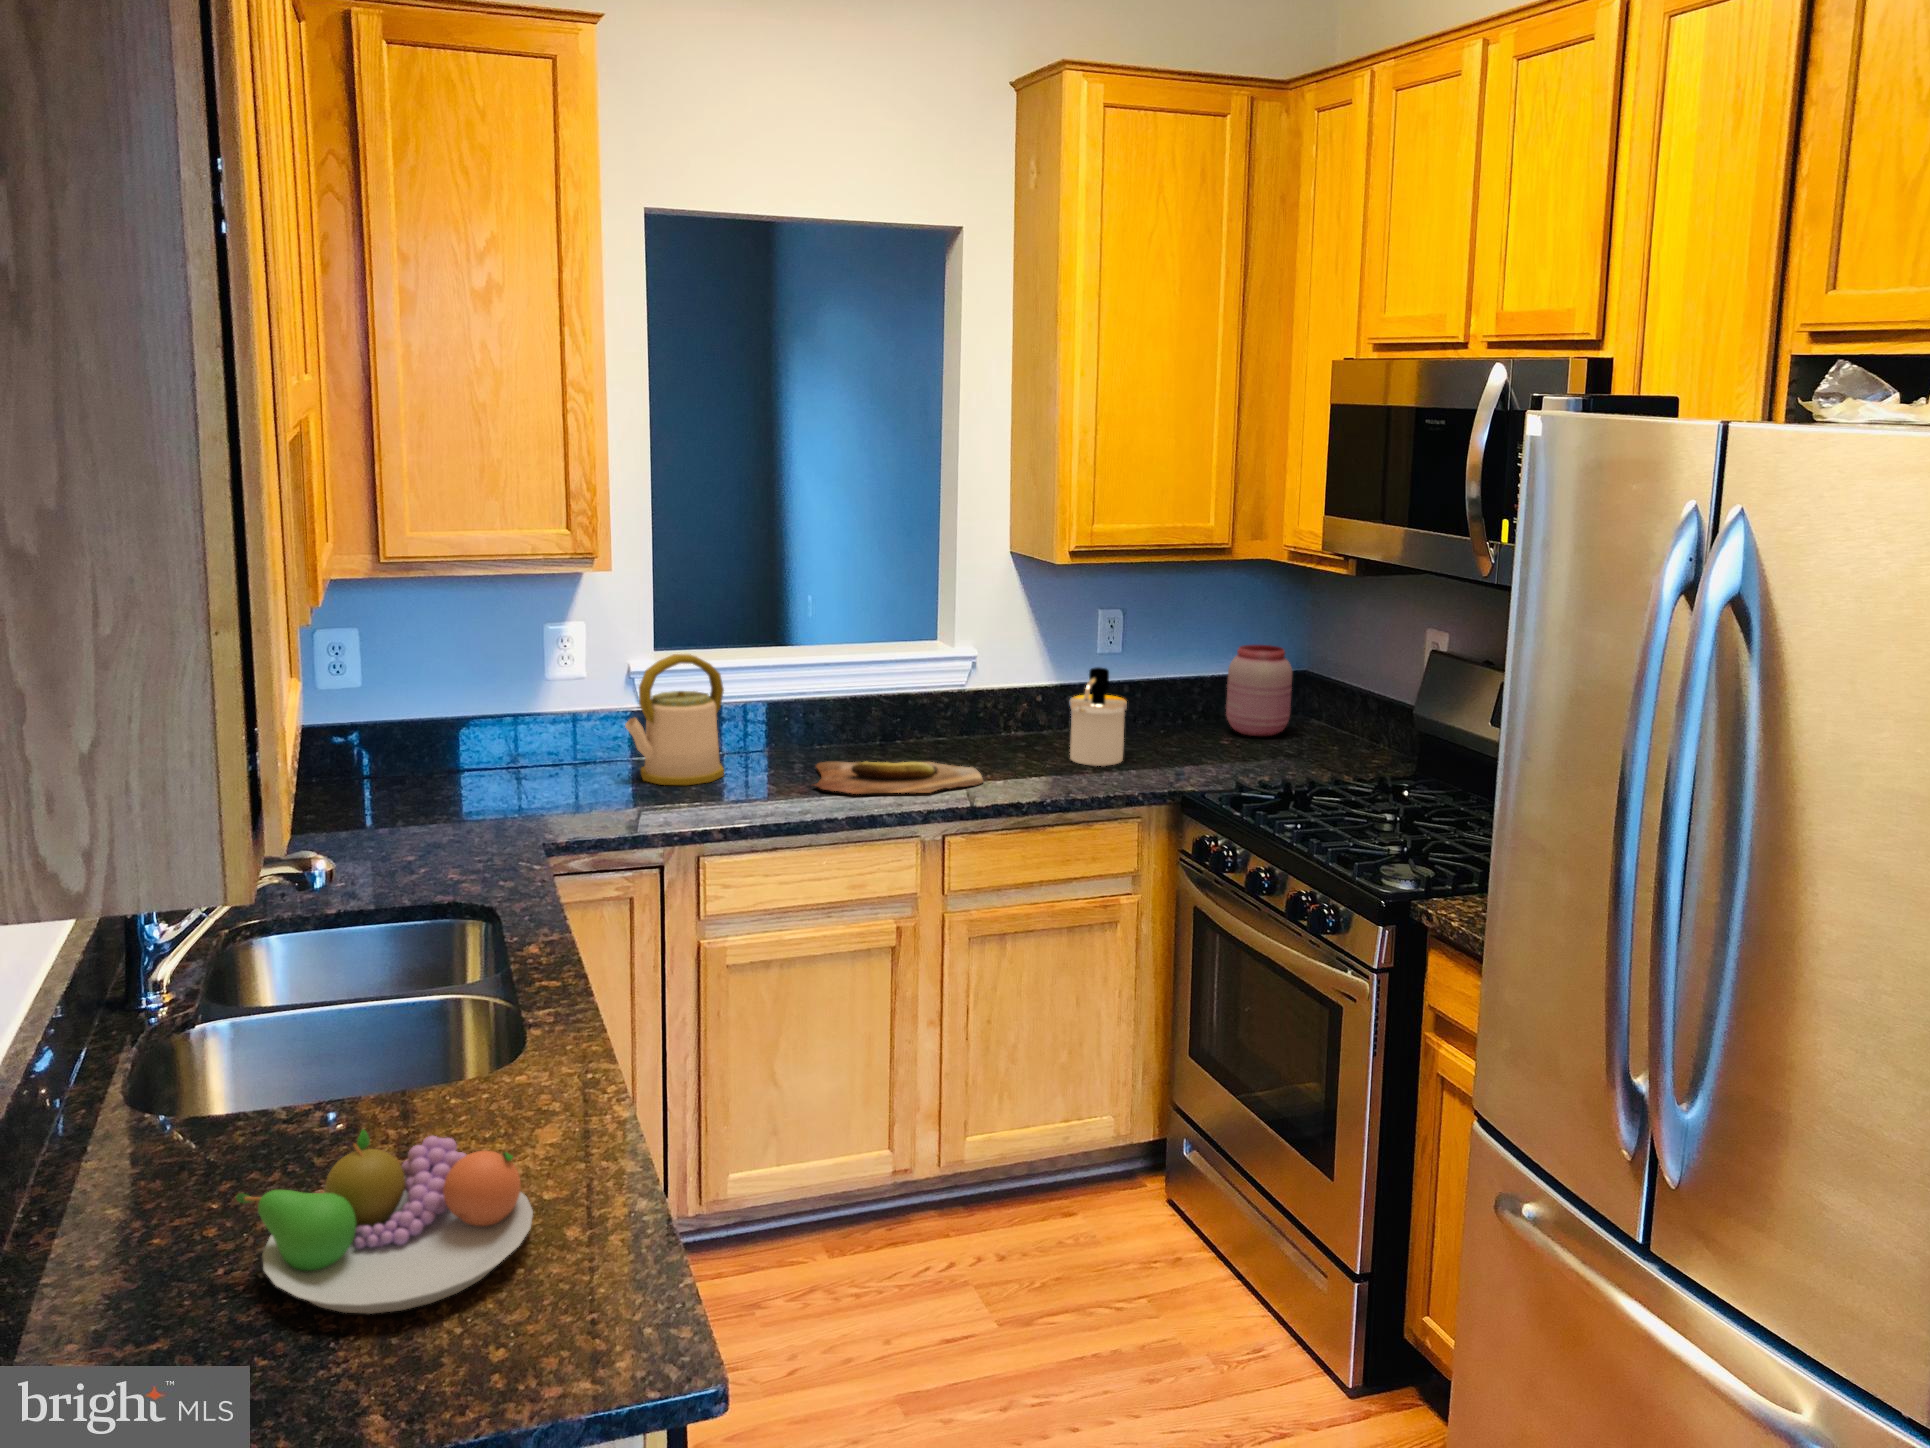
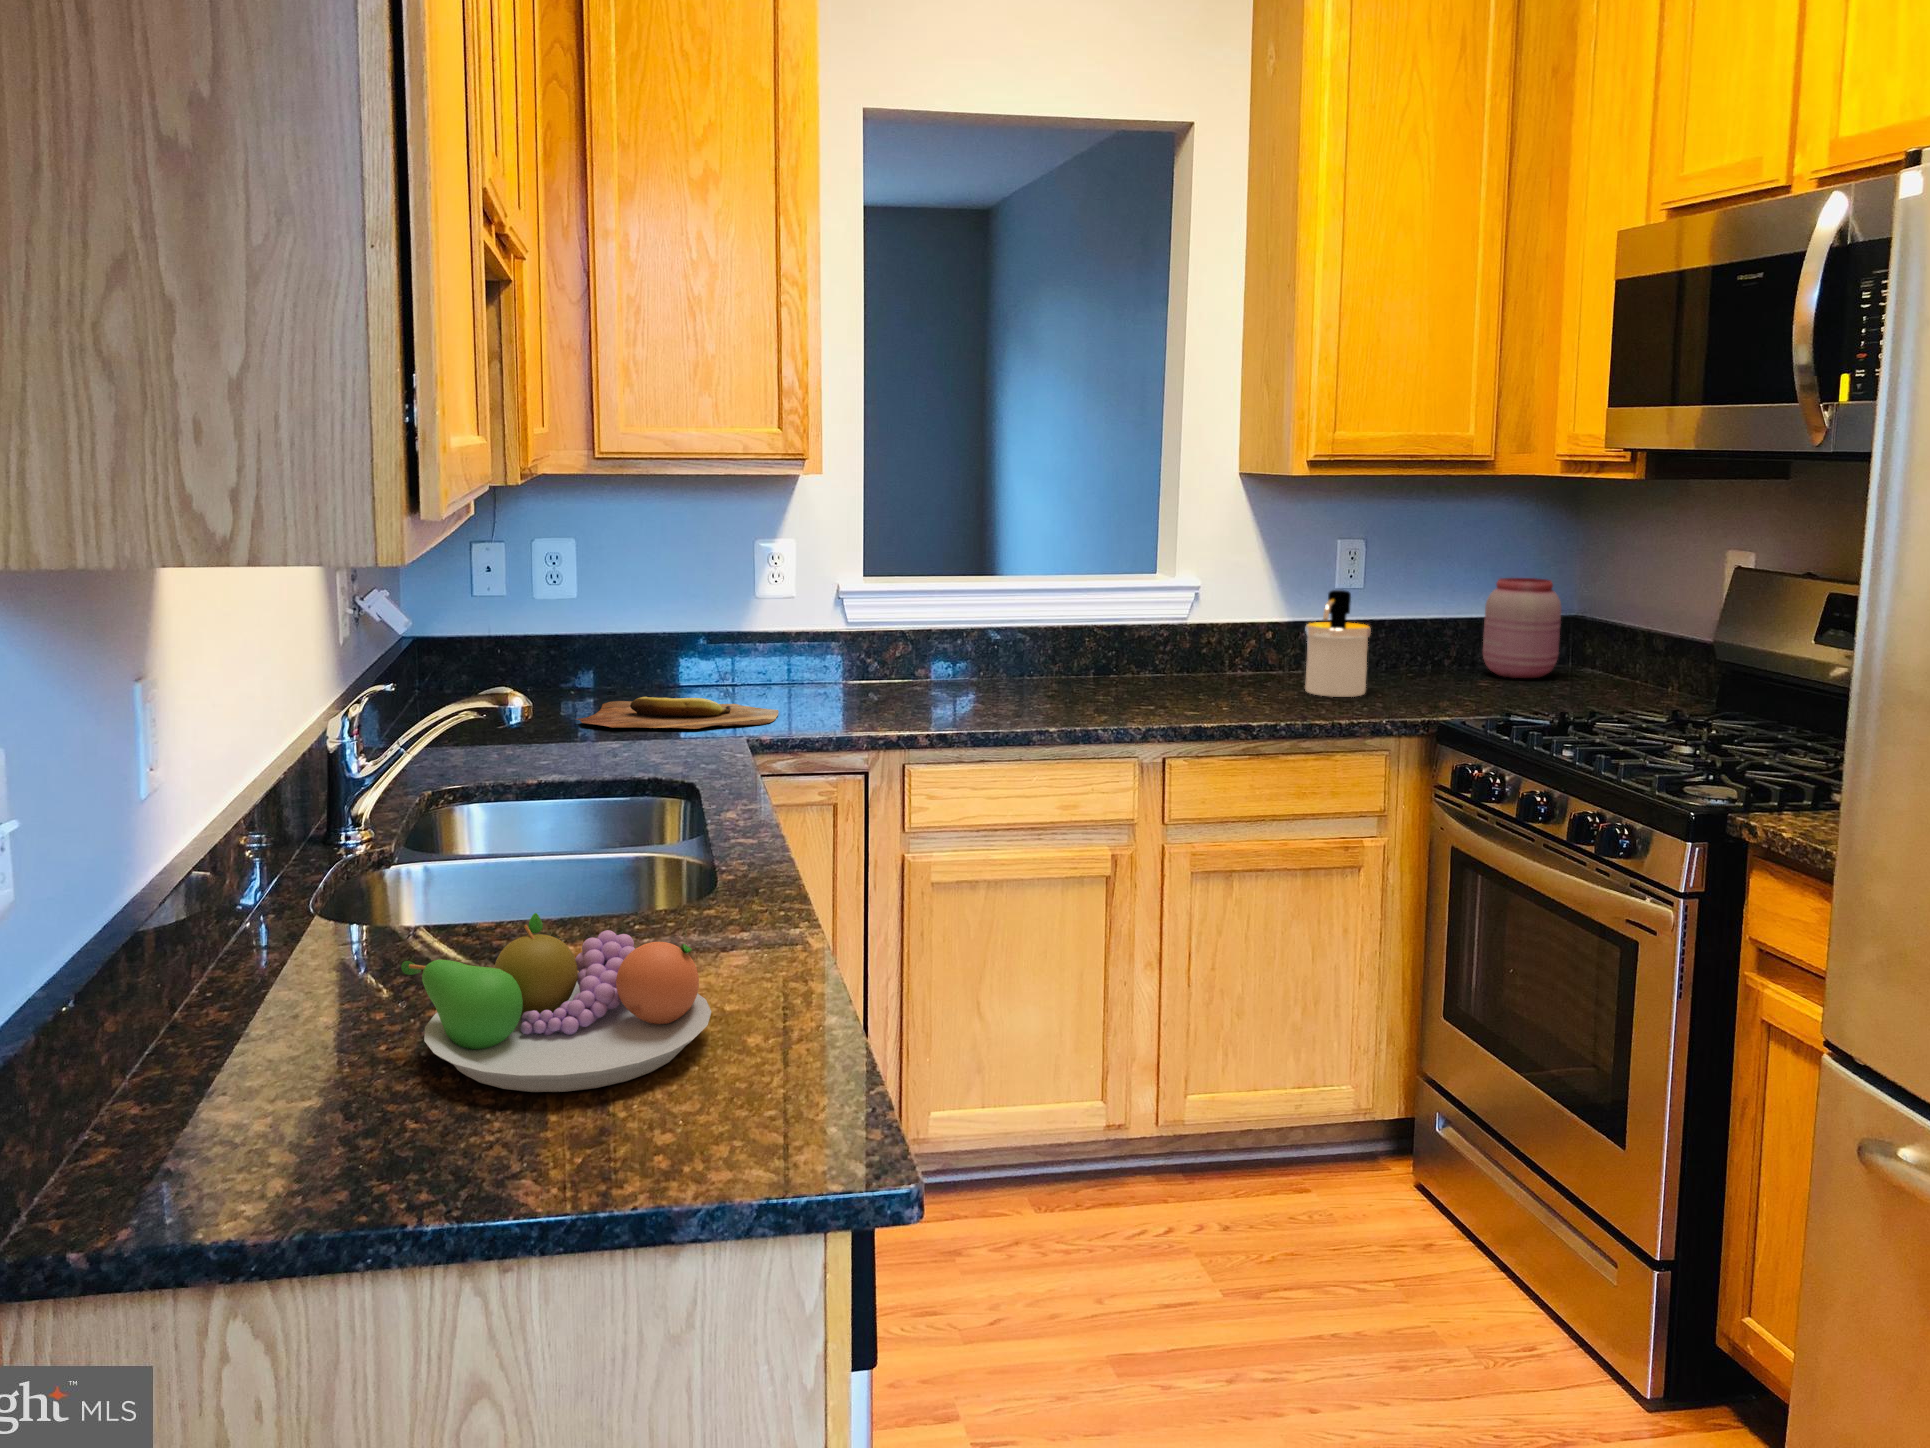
kettle: present [625,654,724,785] -> none [833,568,934,703]
cutting board: present [814,762,983,794] -> present [576,697,778,729]

